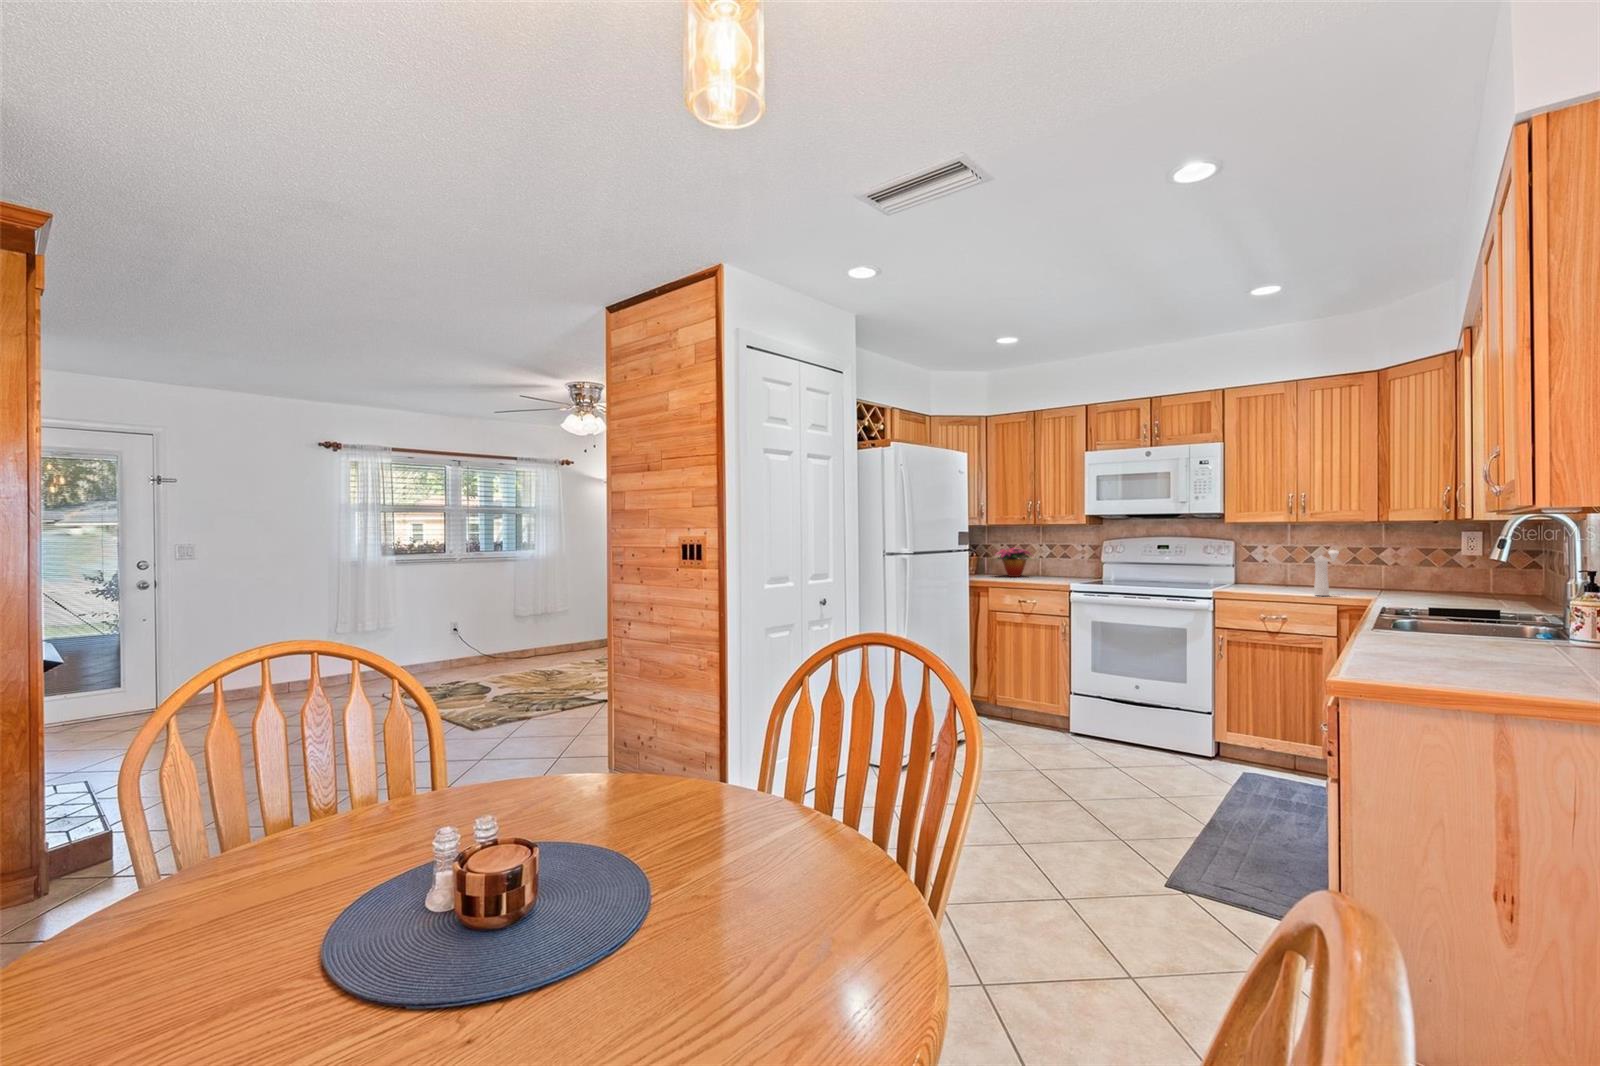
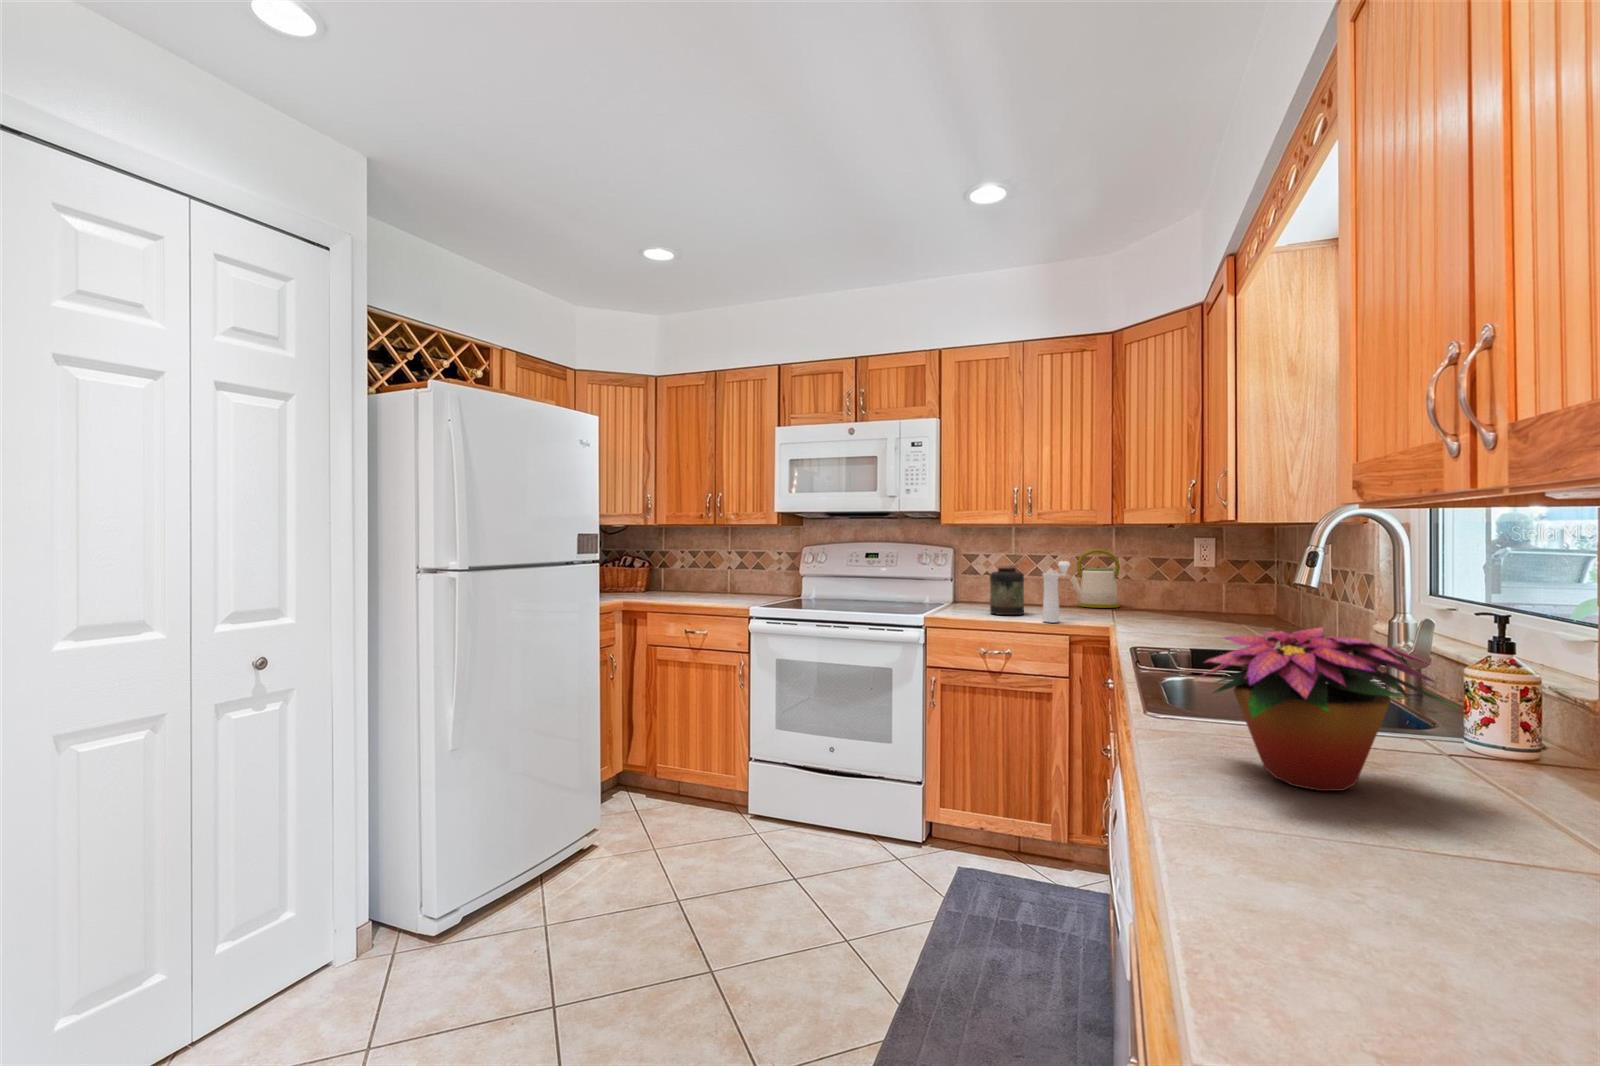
kettle: none [1342,541,1390,589] -> present [1070,549,1120,608]
flower arrangement: present [997,548,1034,577] -> present [1204,627,1455,791]
jar: none [1269,553,1299,591] -> present [990,564,1024,615]

